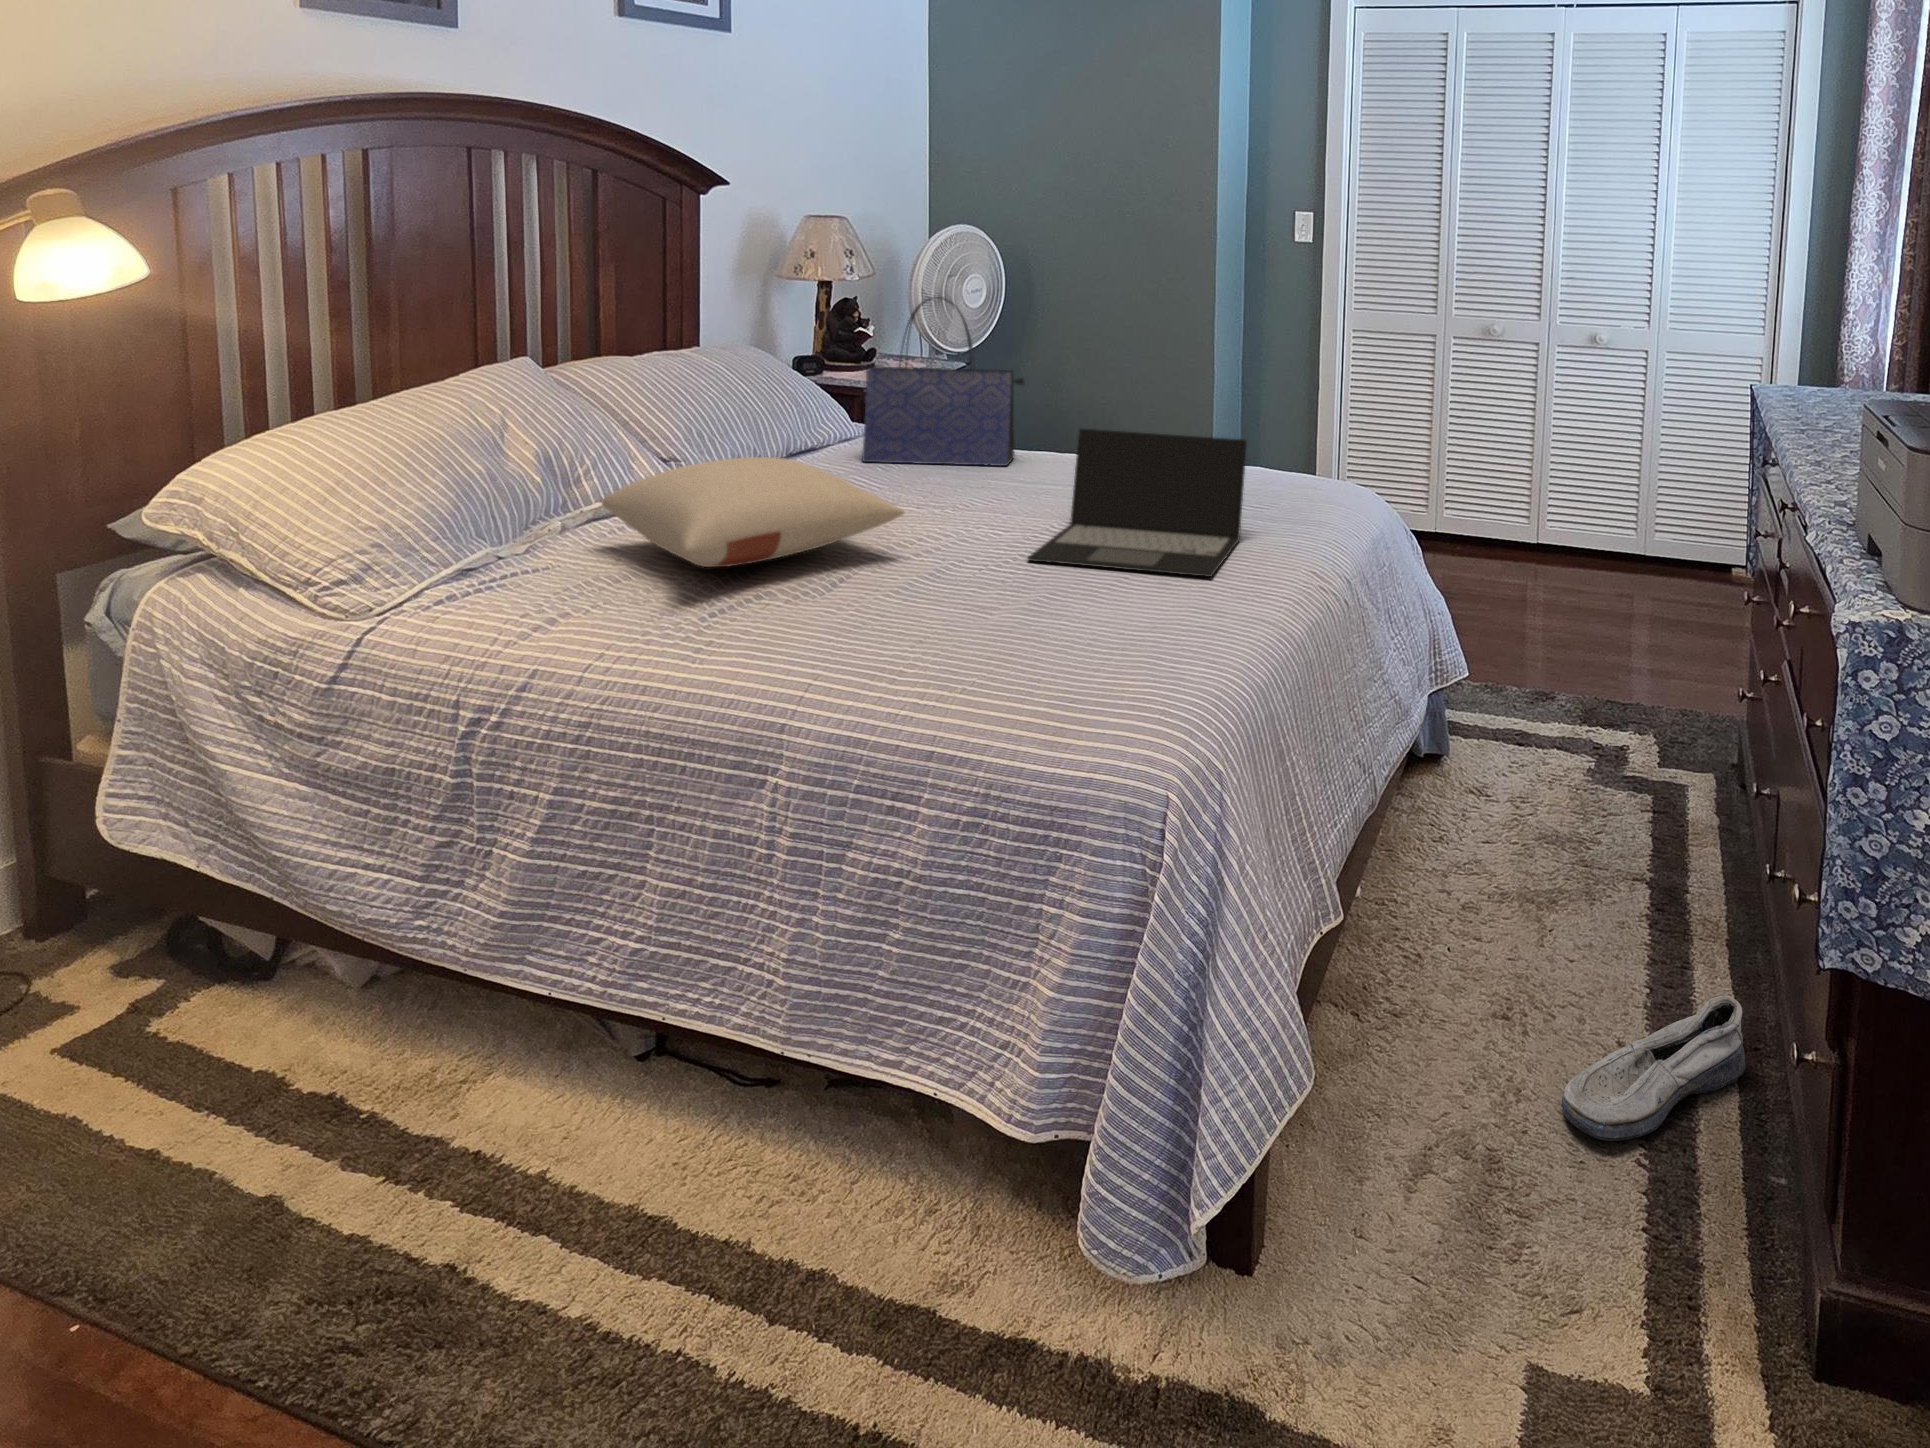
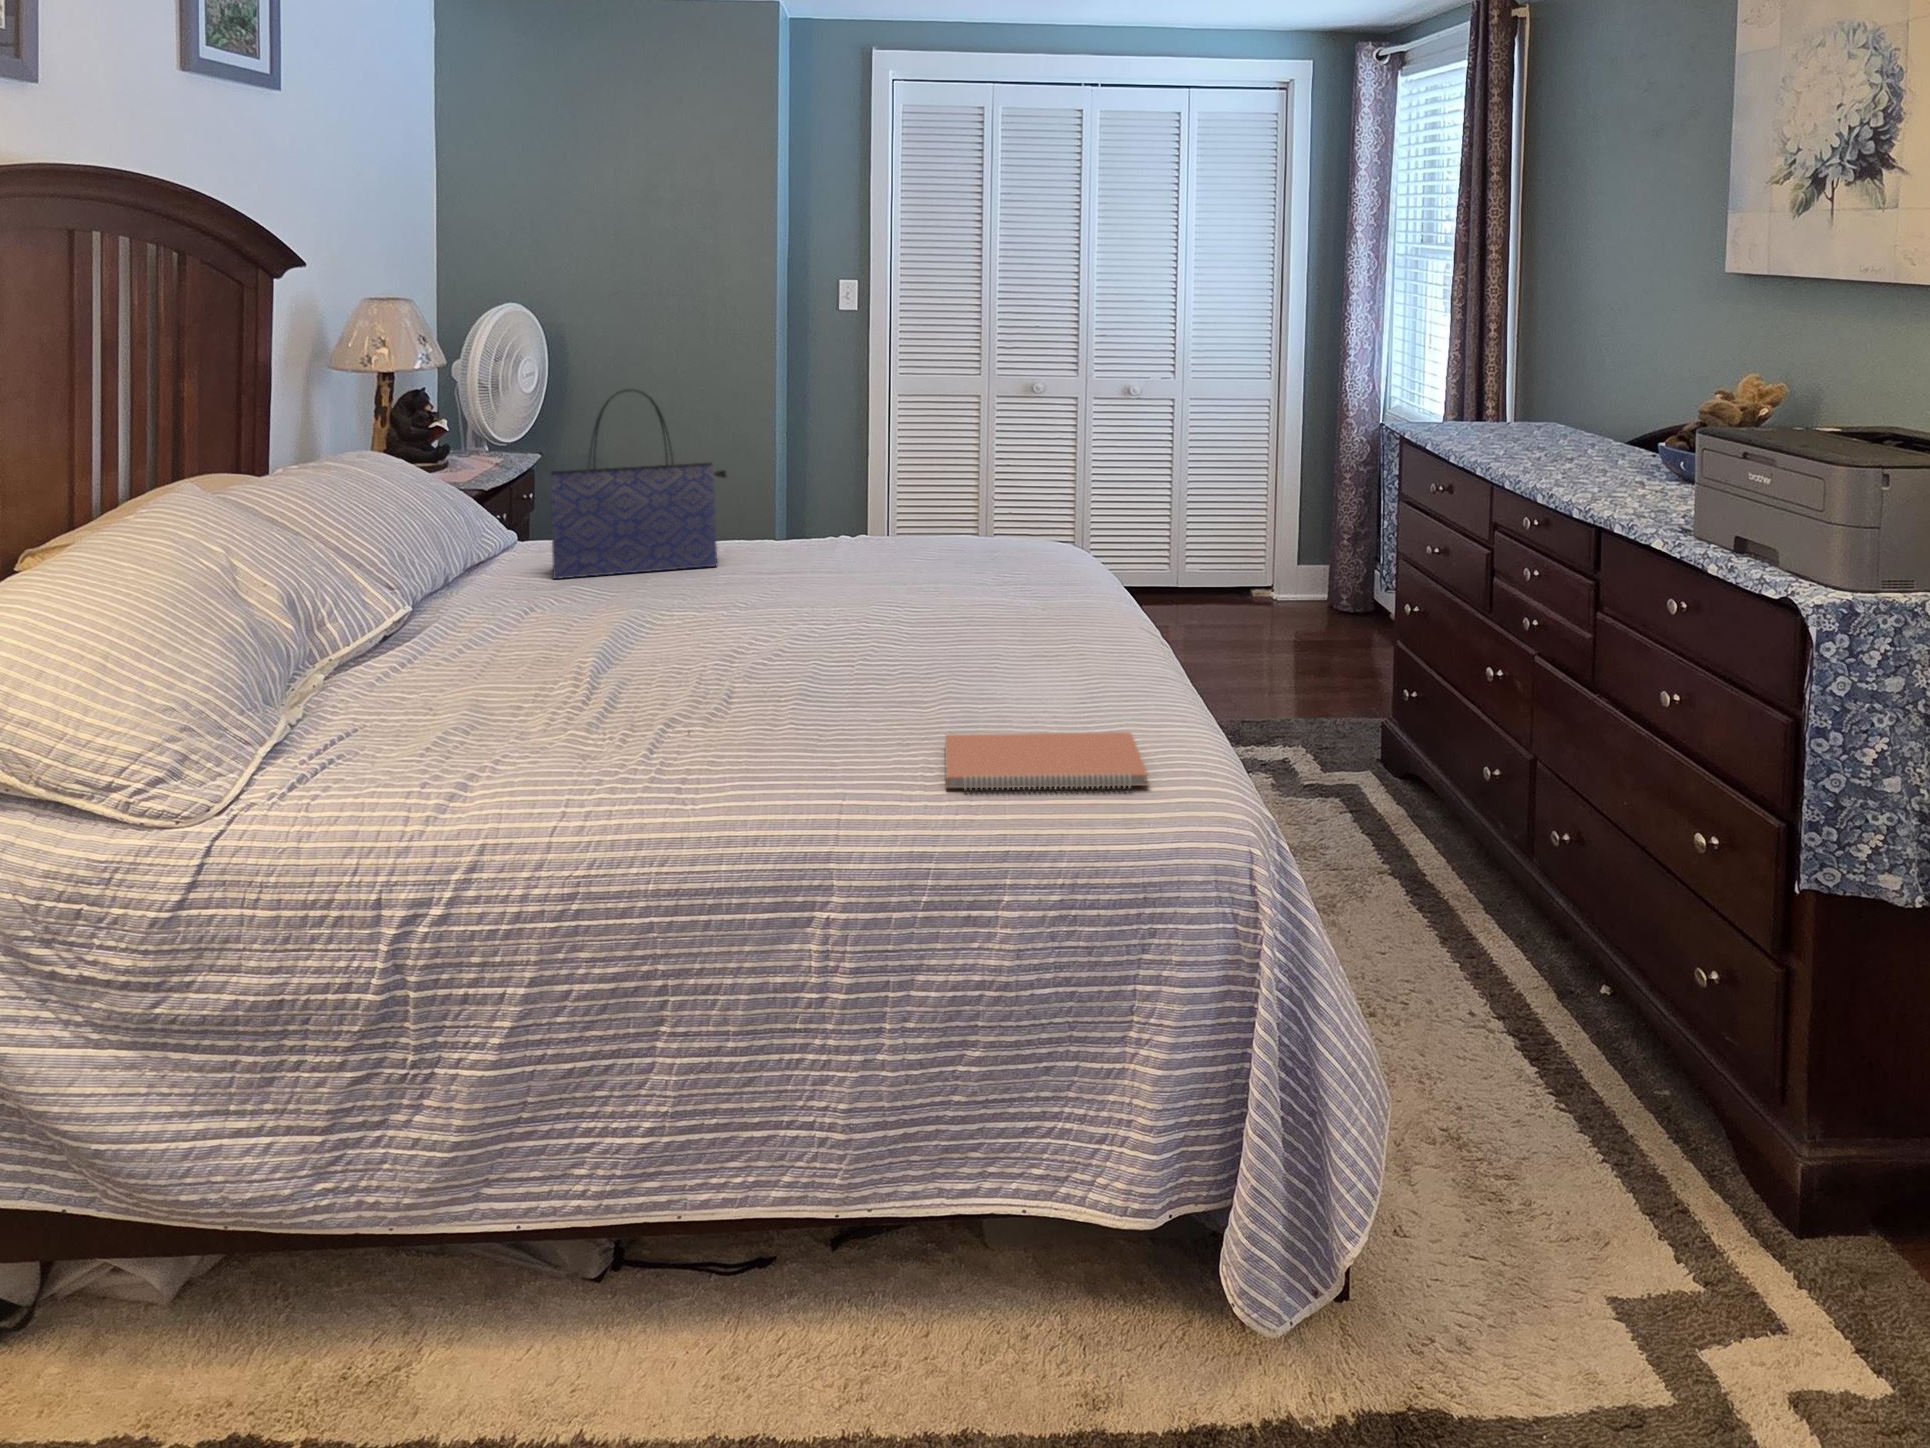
laptop: present [1027,429,1247,577] -> none [863,510,1067,657]
pillow: present [602,457,904,567] -> none [383,579,741,707]
notebook: none [930,638,1152,714] -> present [945,732,1148,789]
shoe: present [1561,996,1745,1141] -> none [1480,965,1596,1114]

